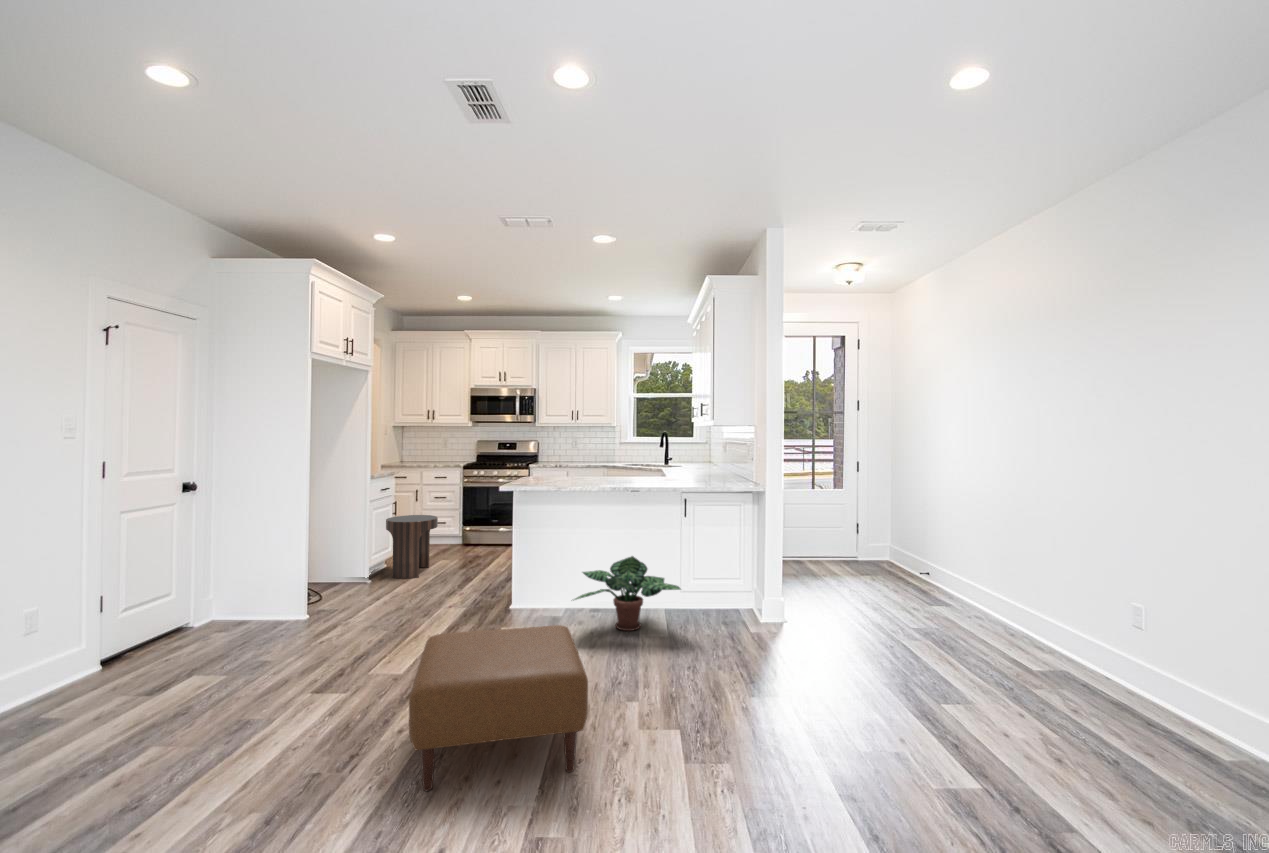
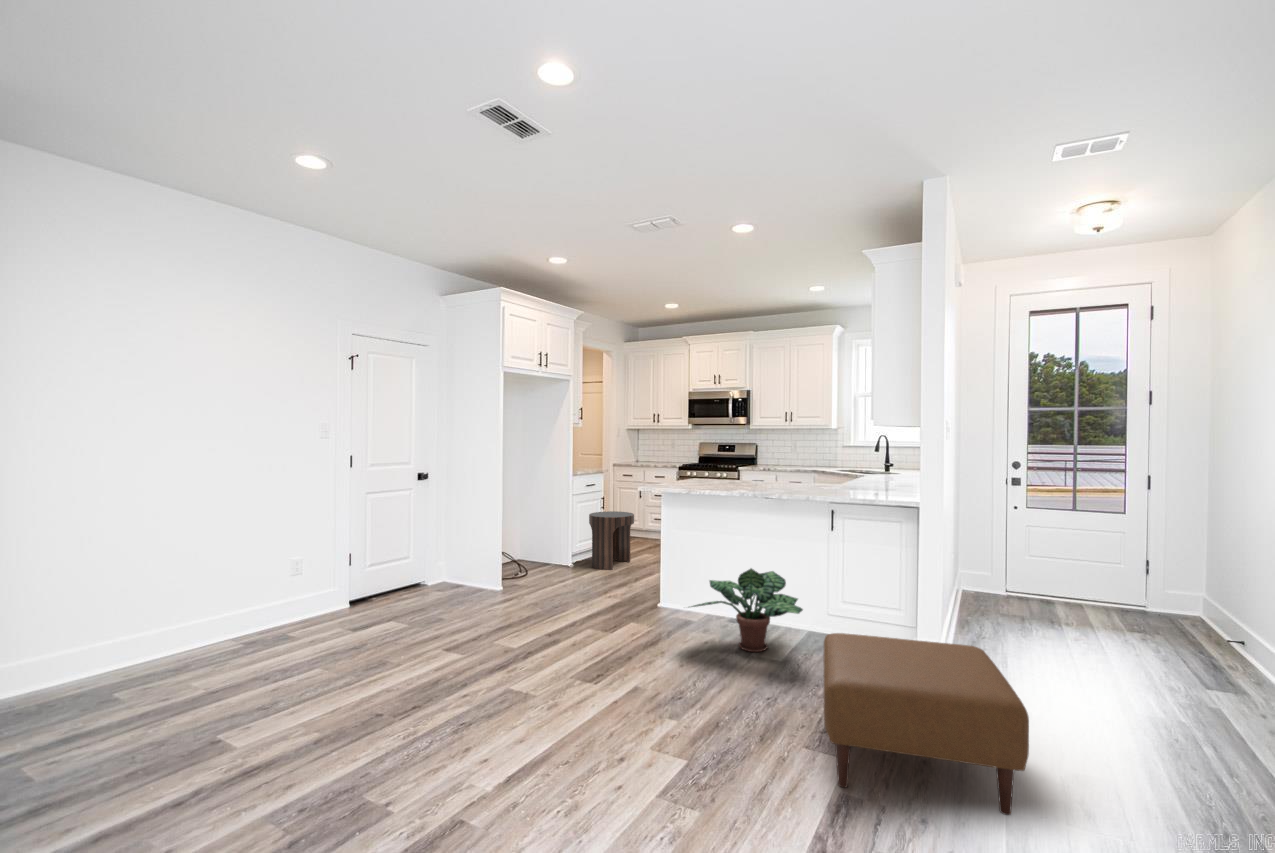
ottoman: present [409,625,588,791] -> present [824,633,1029,815]

